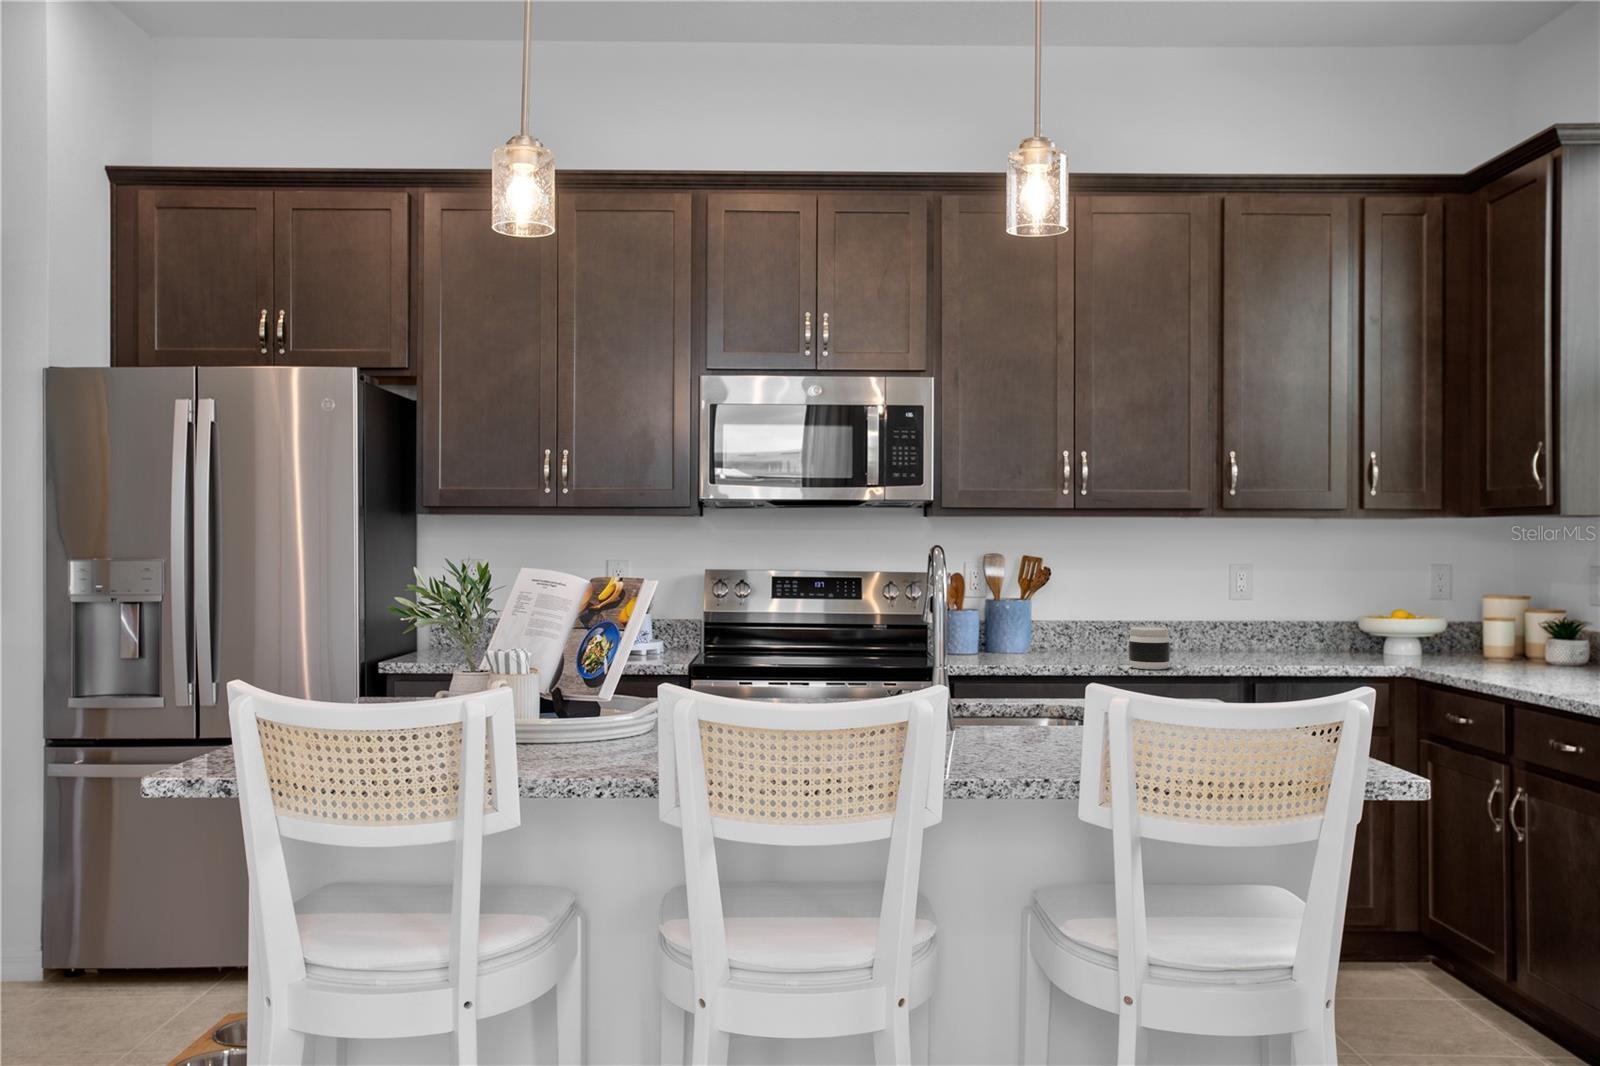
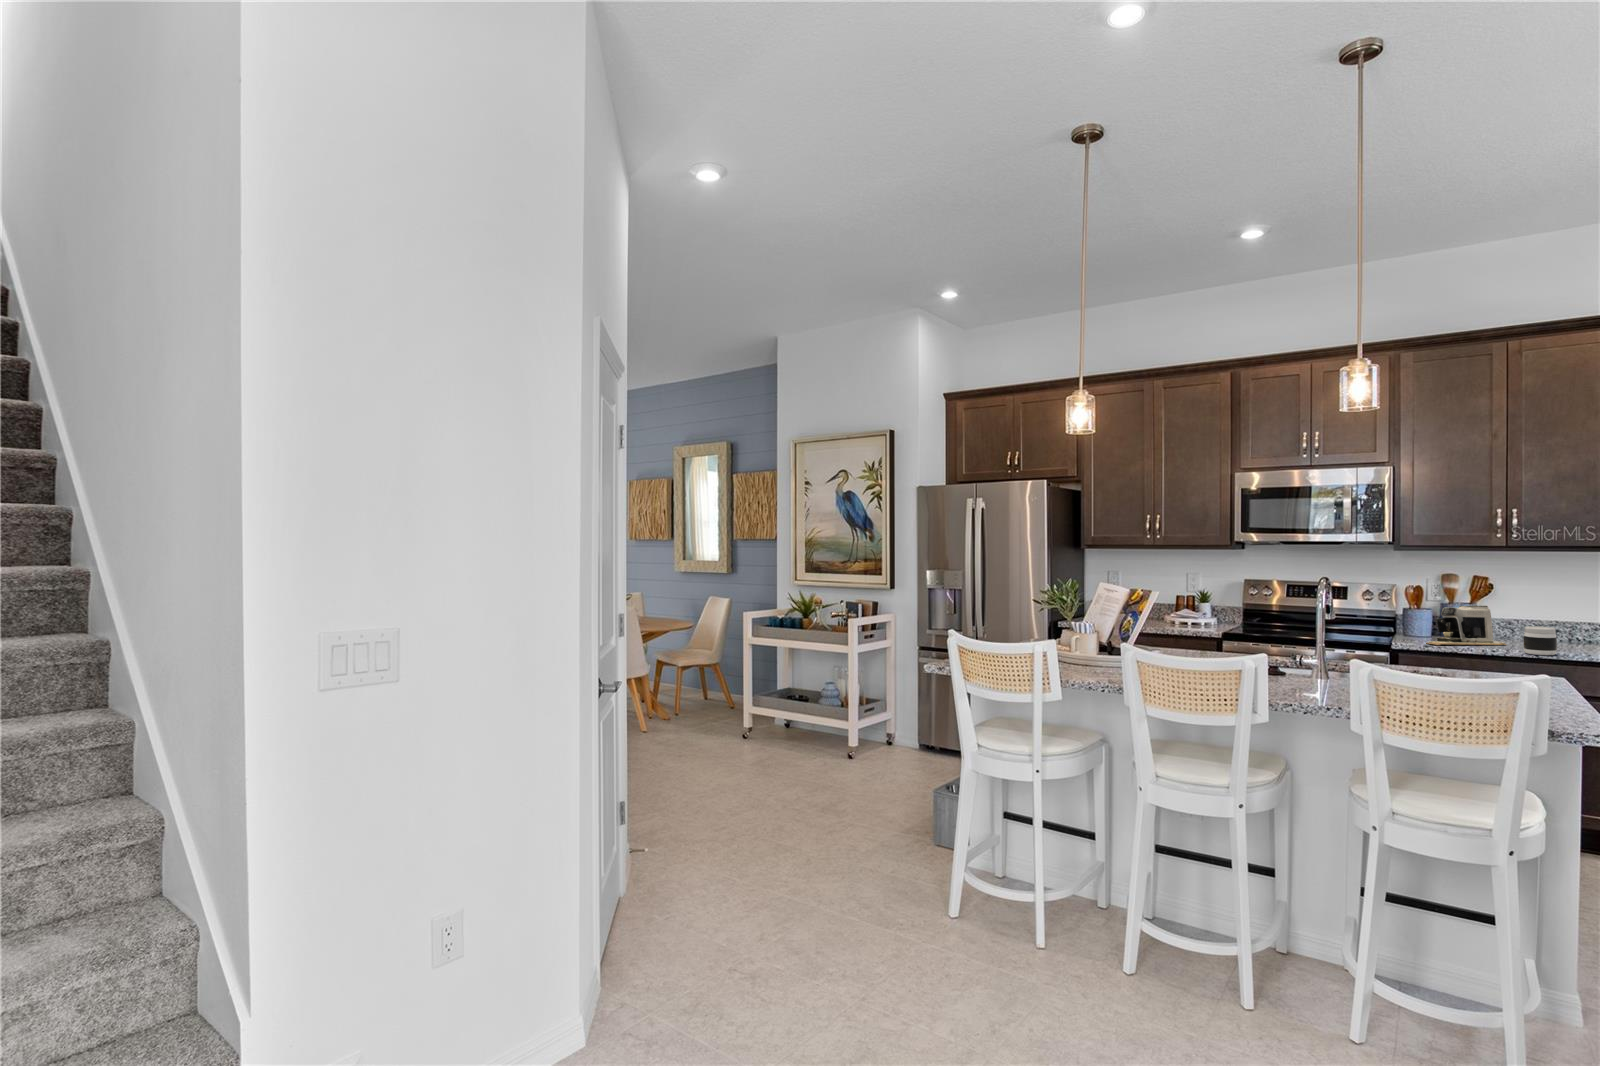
coffee maker: none [987,600,1083,664] -> present [1429,605,1506,645]

